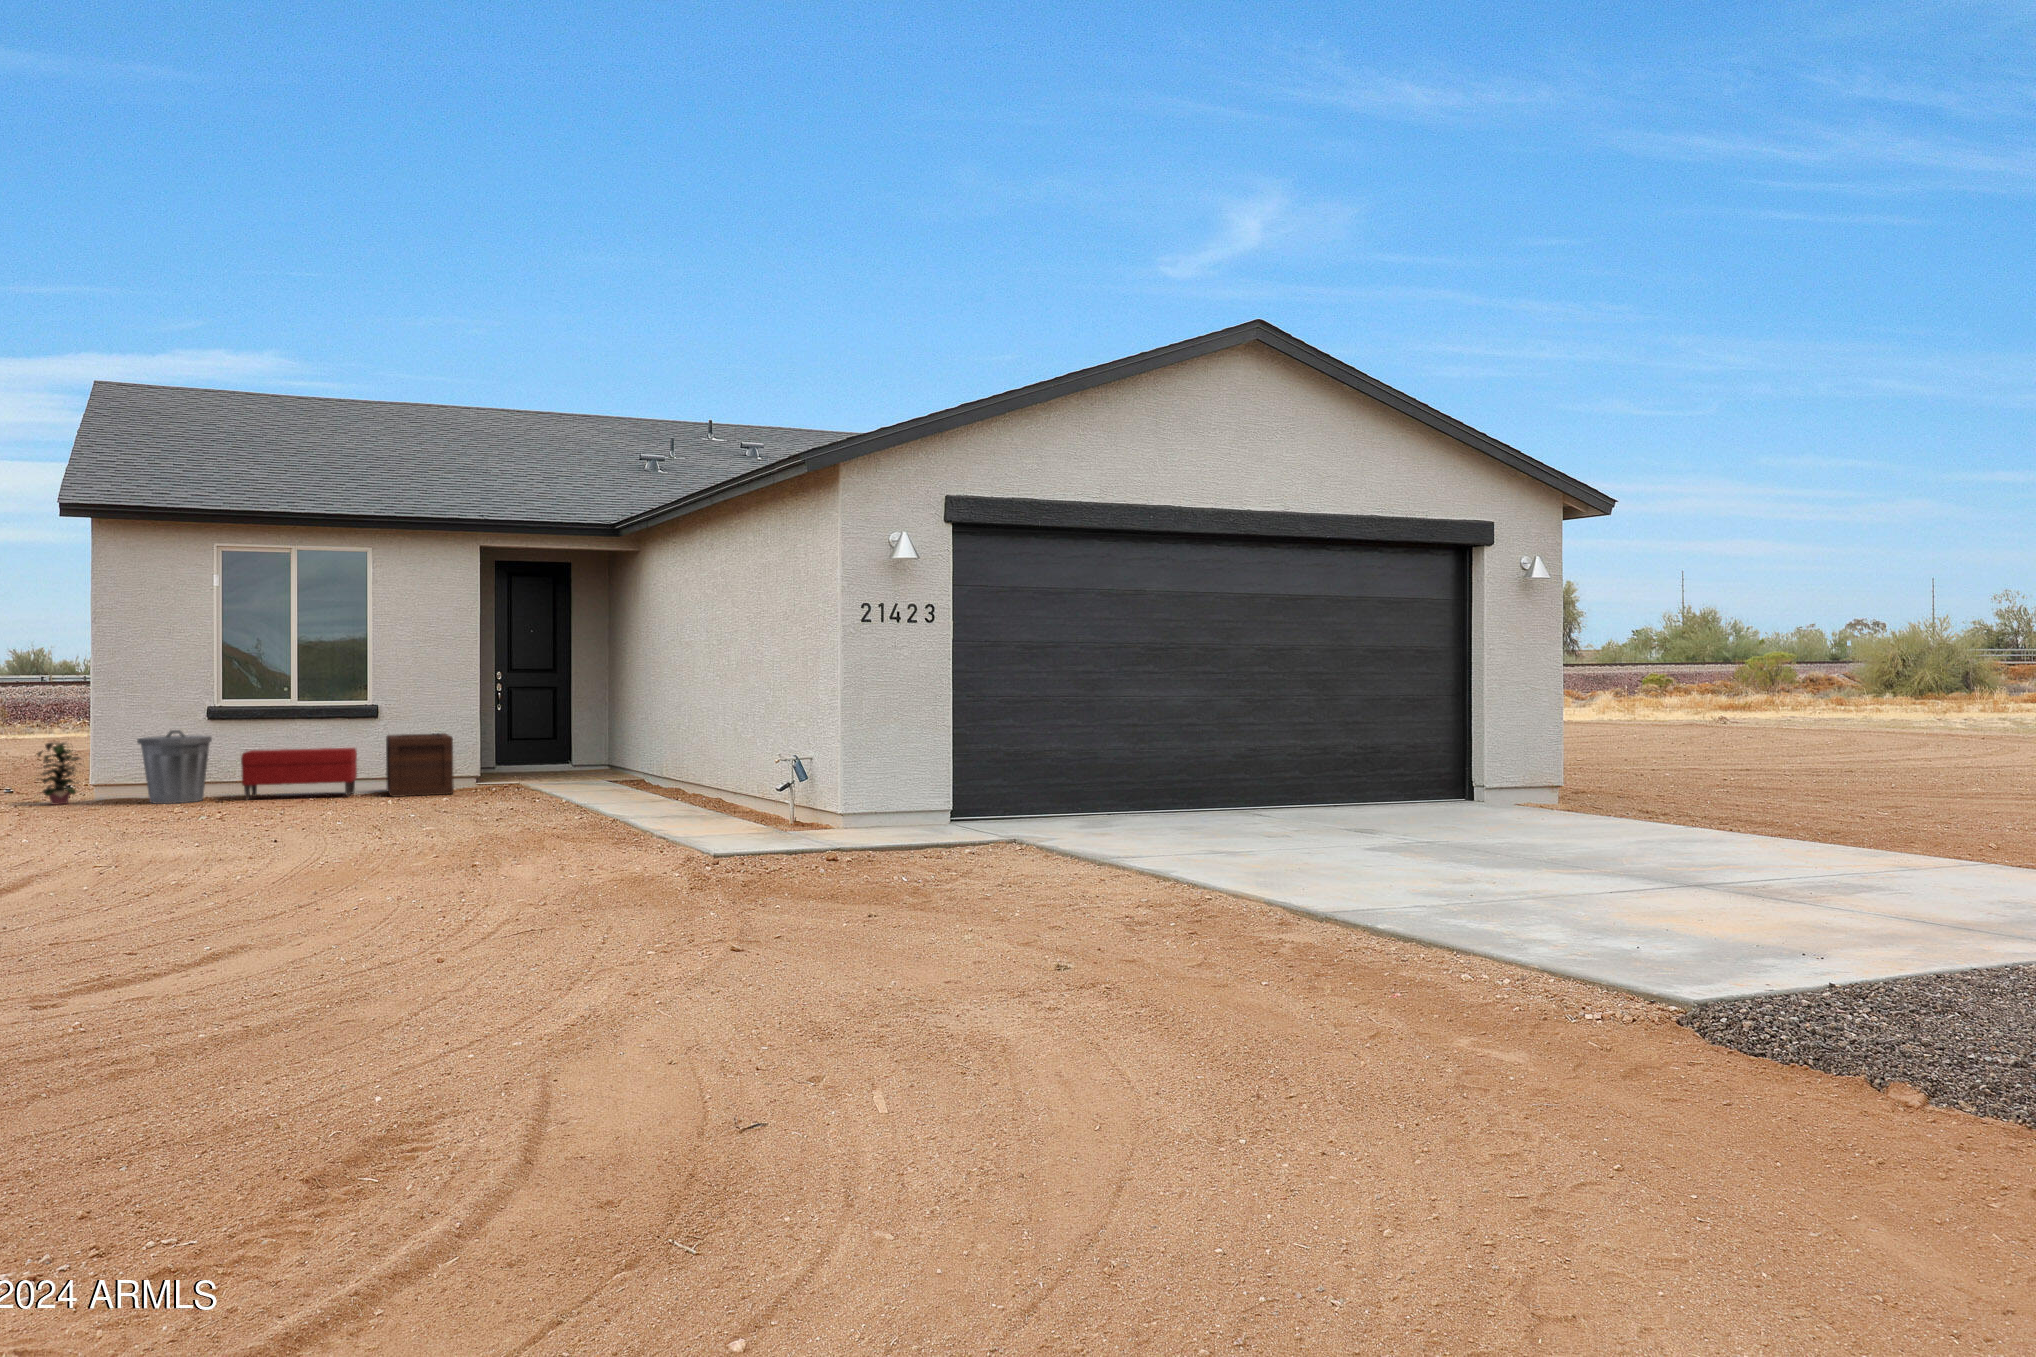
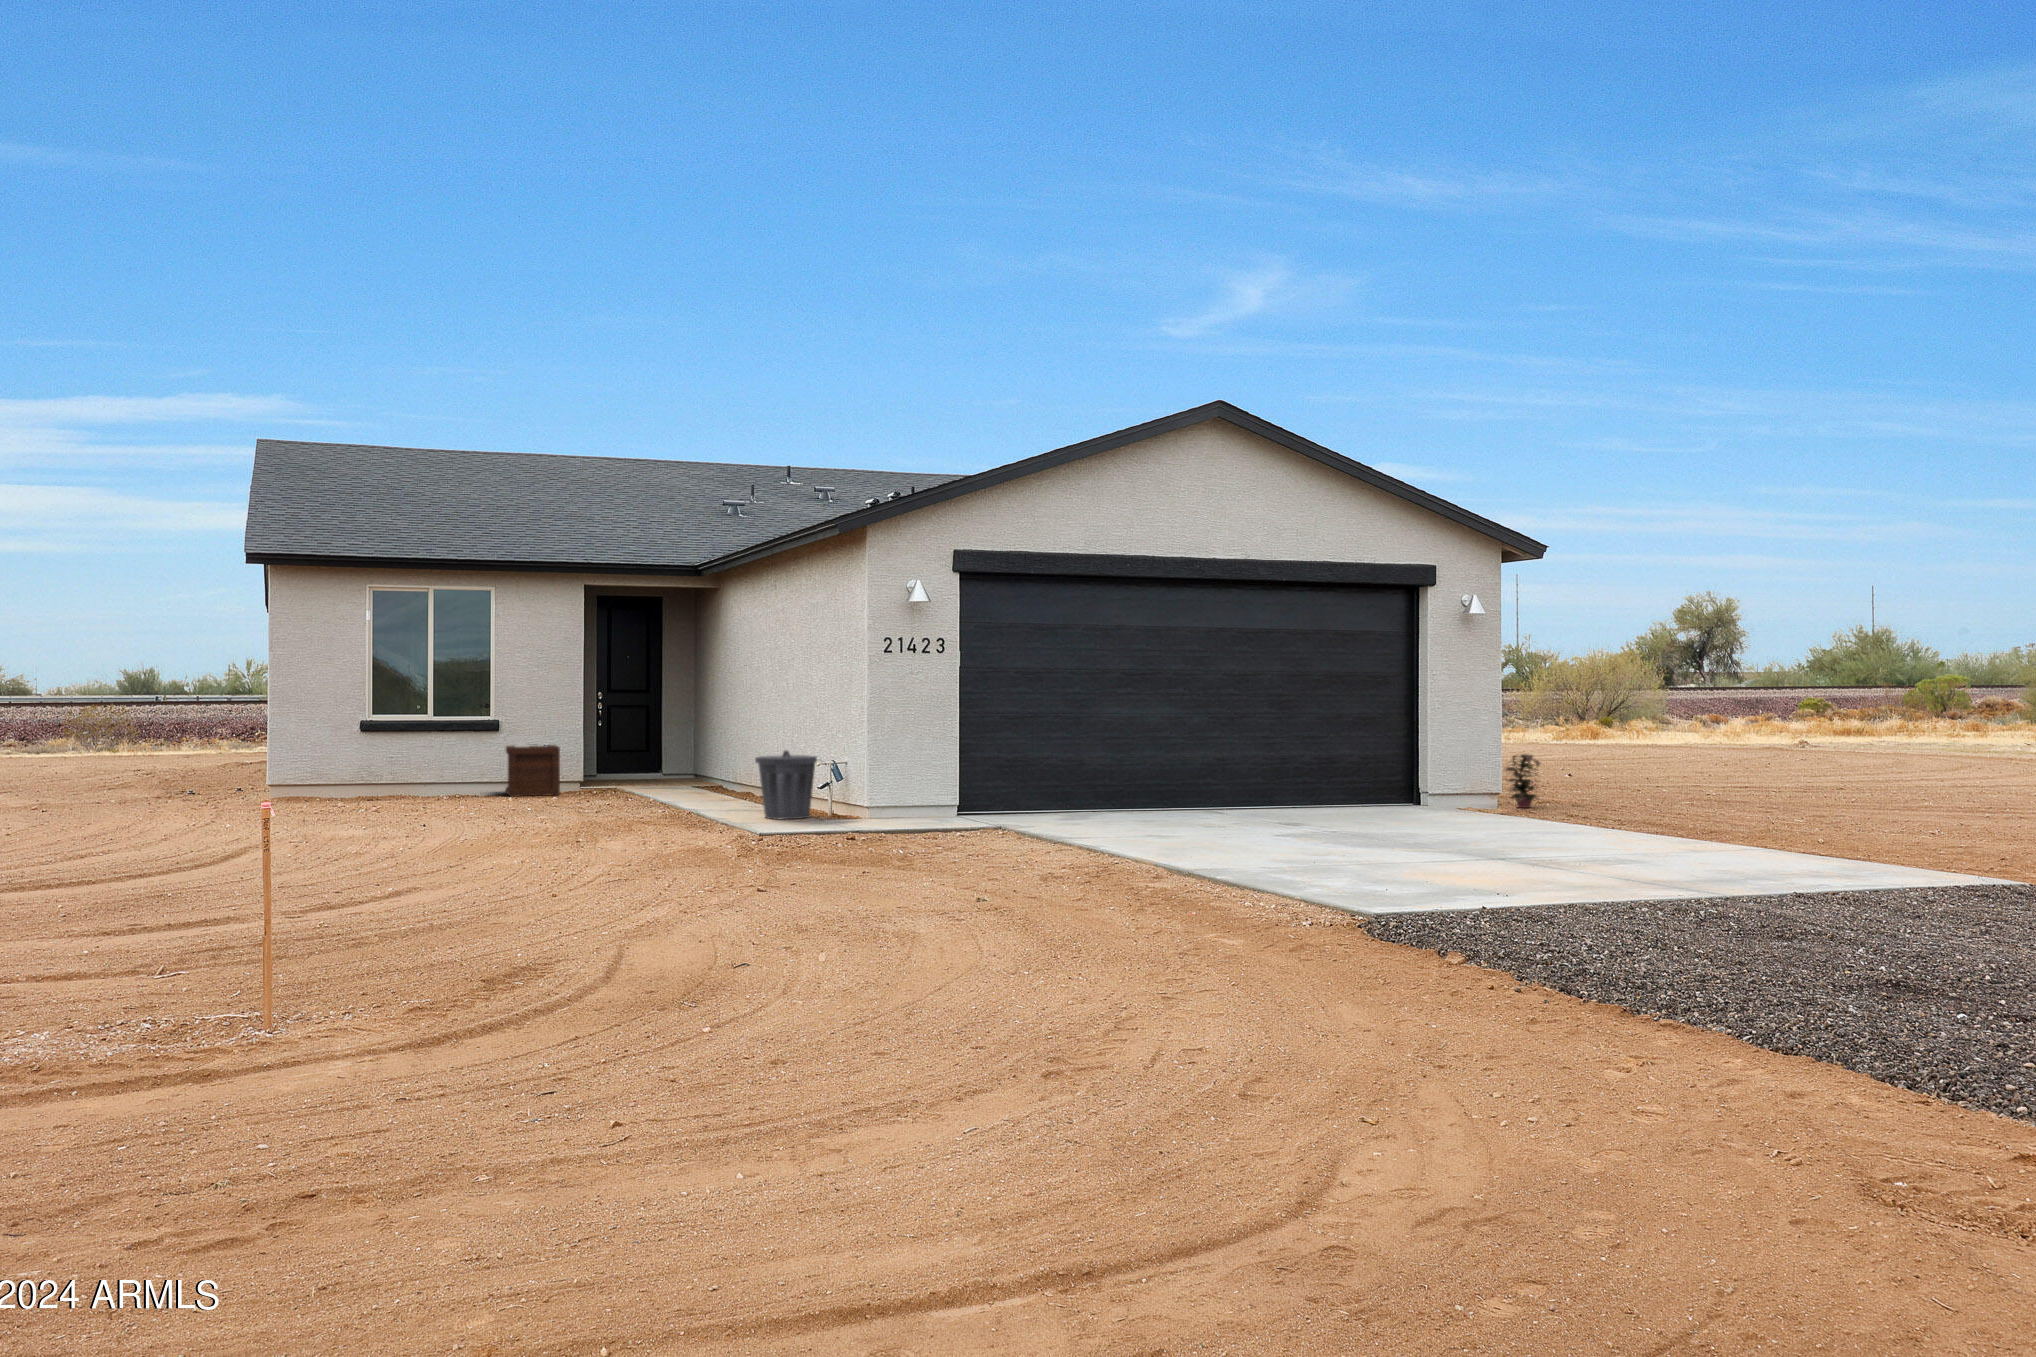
trash can: present [137,730,212,804] -> present [755,750,817,819]
decorative plant: present [38,742,80,805] -> present [1505,754,1540,808]
bench: present [241,748,357,800] -> none [390,756,481,798]

